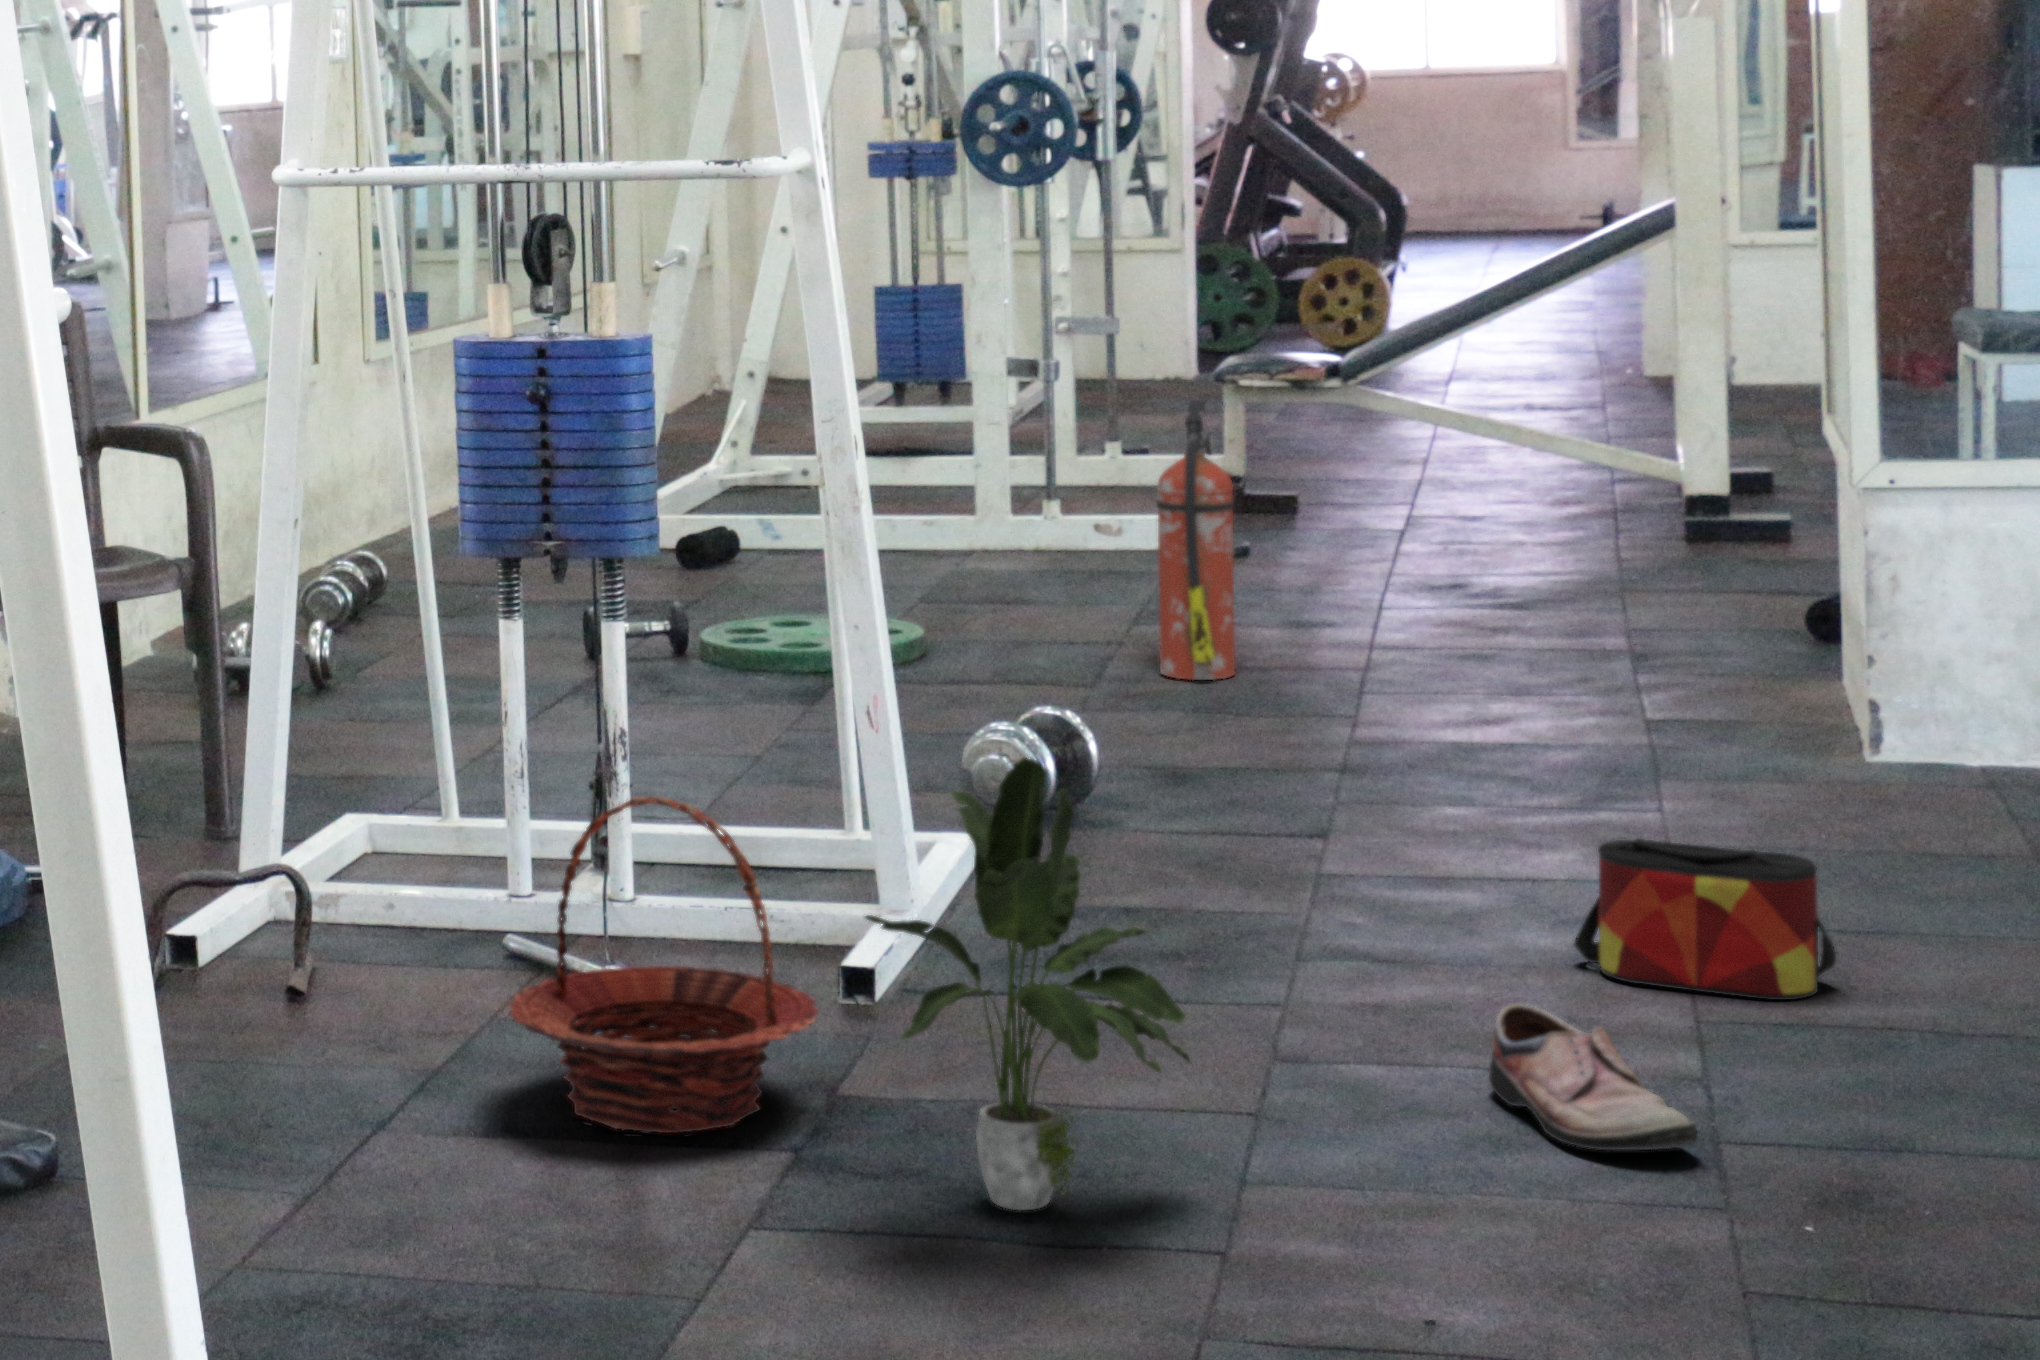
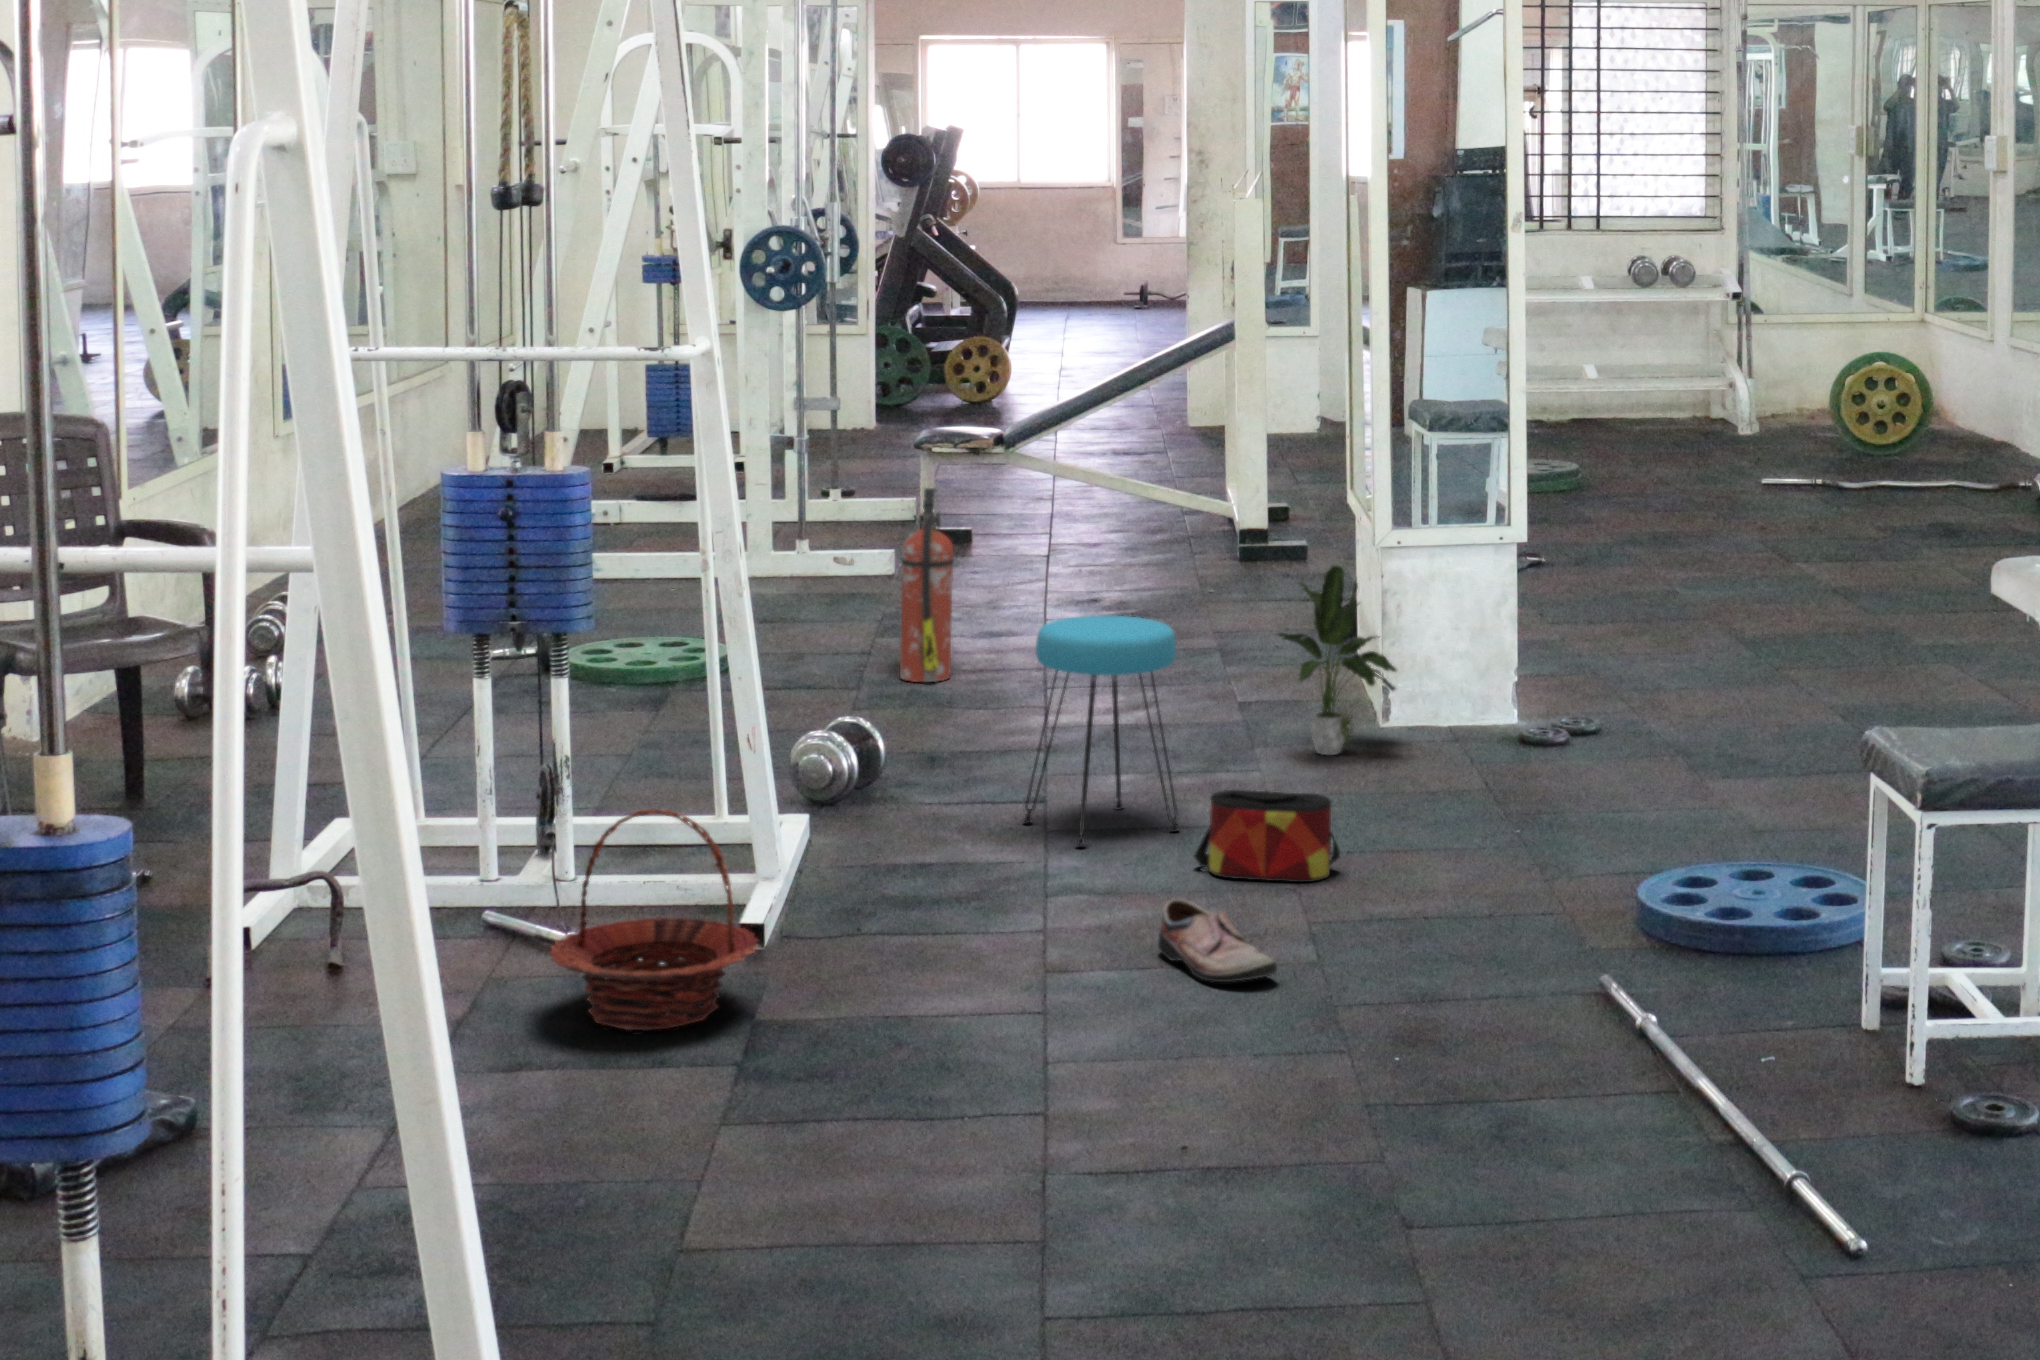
stool: none [1300,561,1559,916] -> present [1024,616,1179,845]
potted plant: present [866,758,1190,1210] -> present [1277,566,1396,755]

